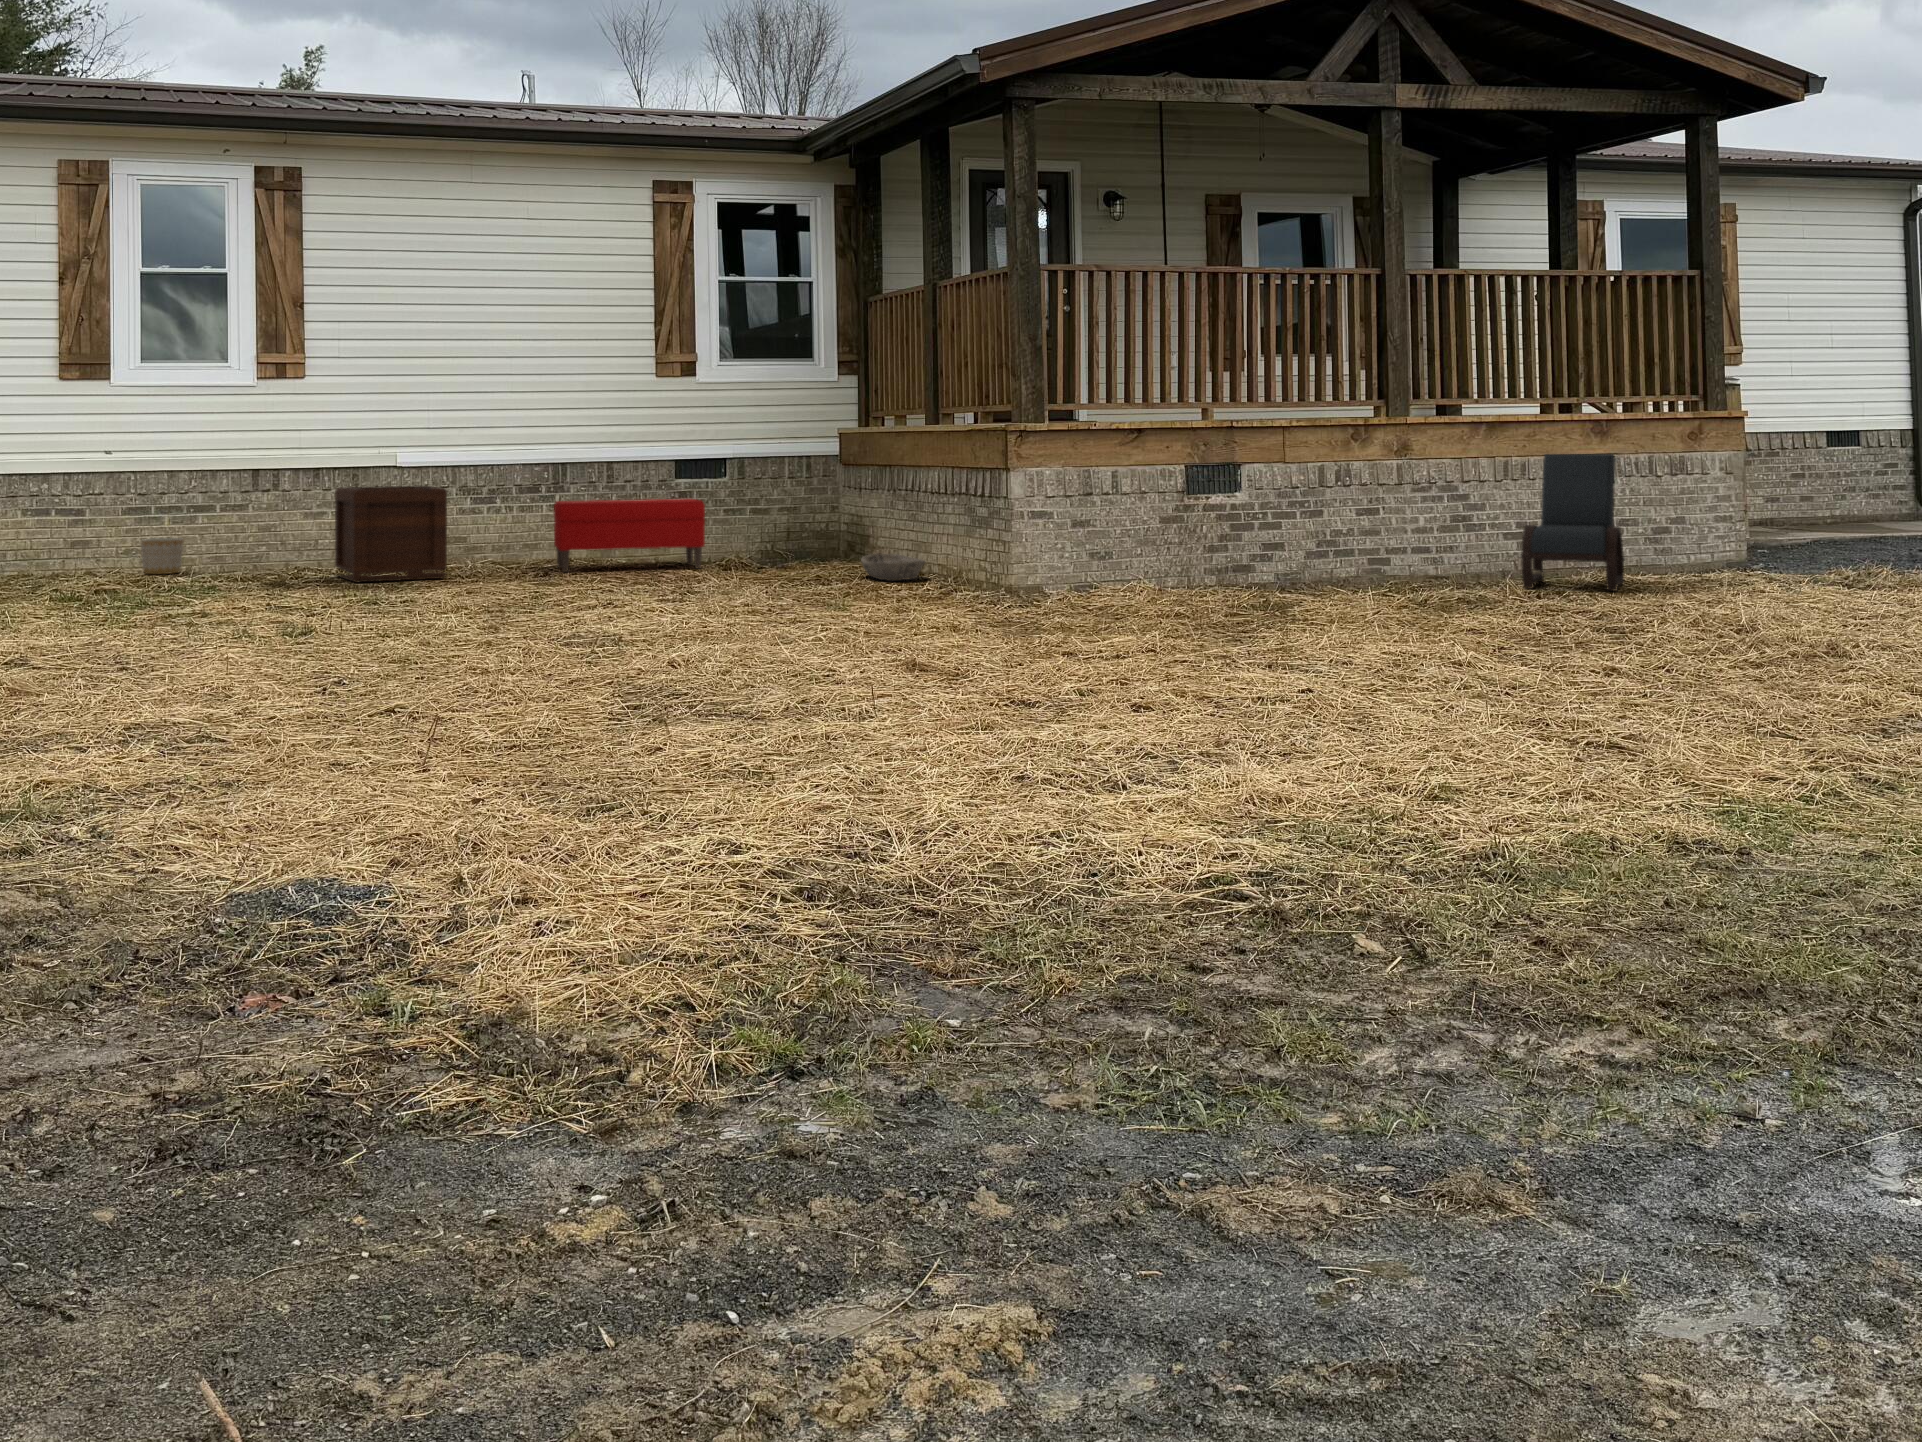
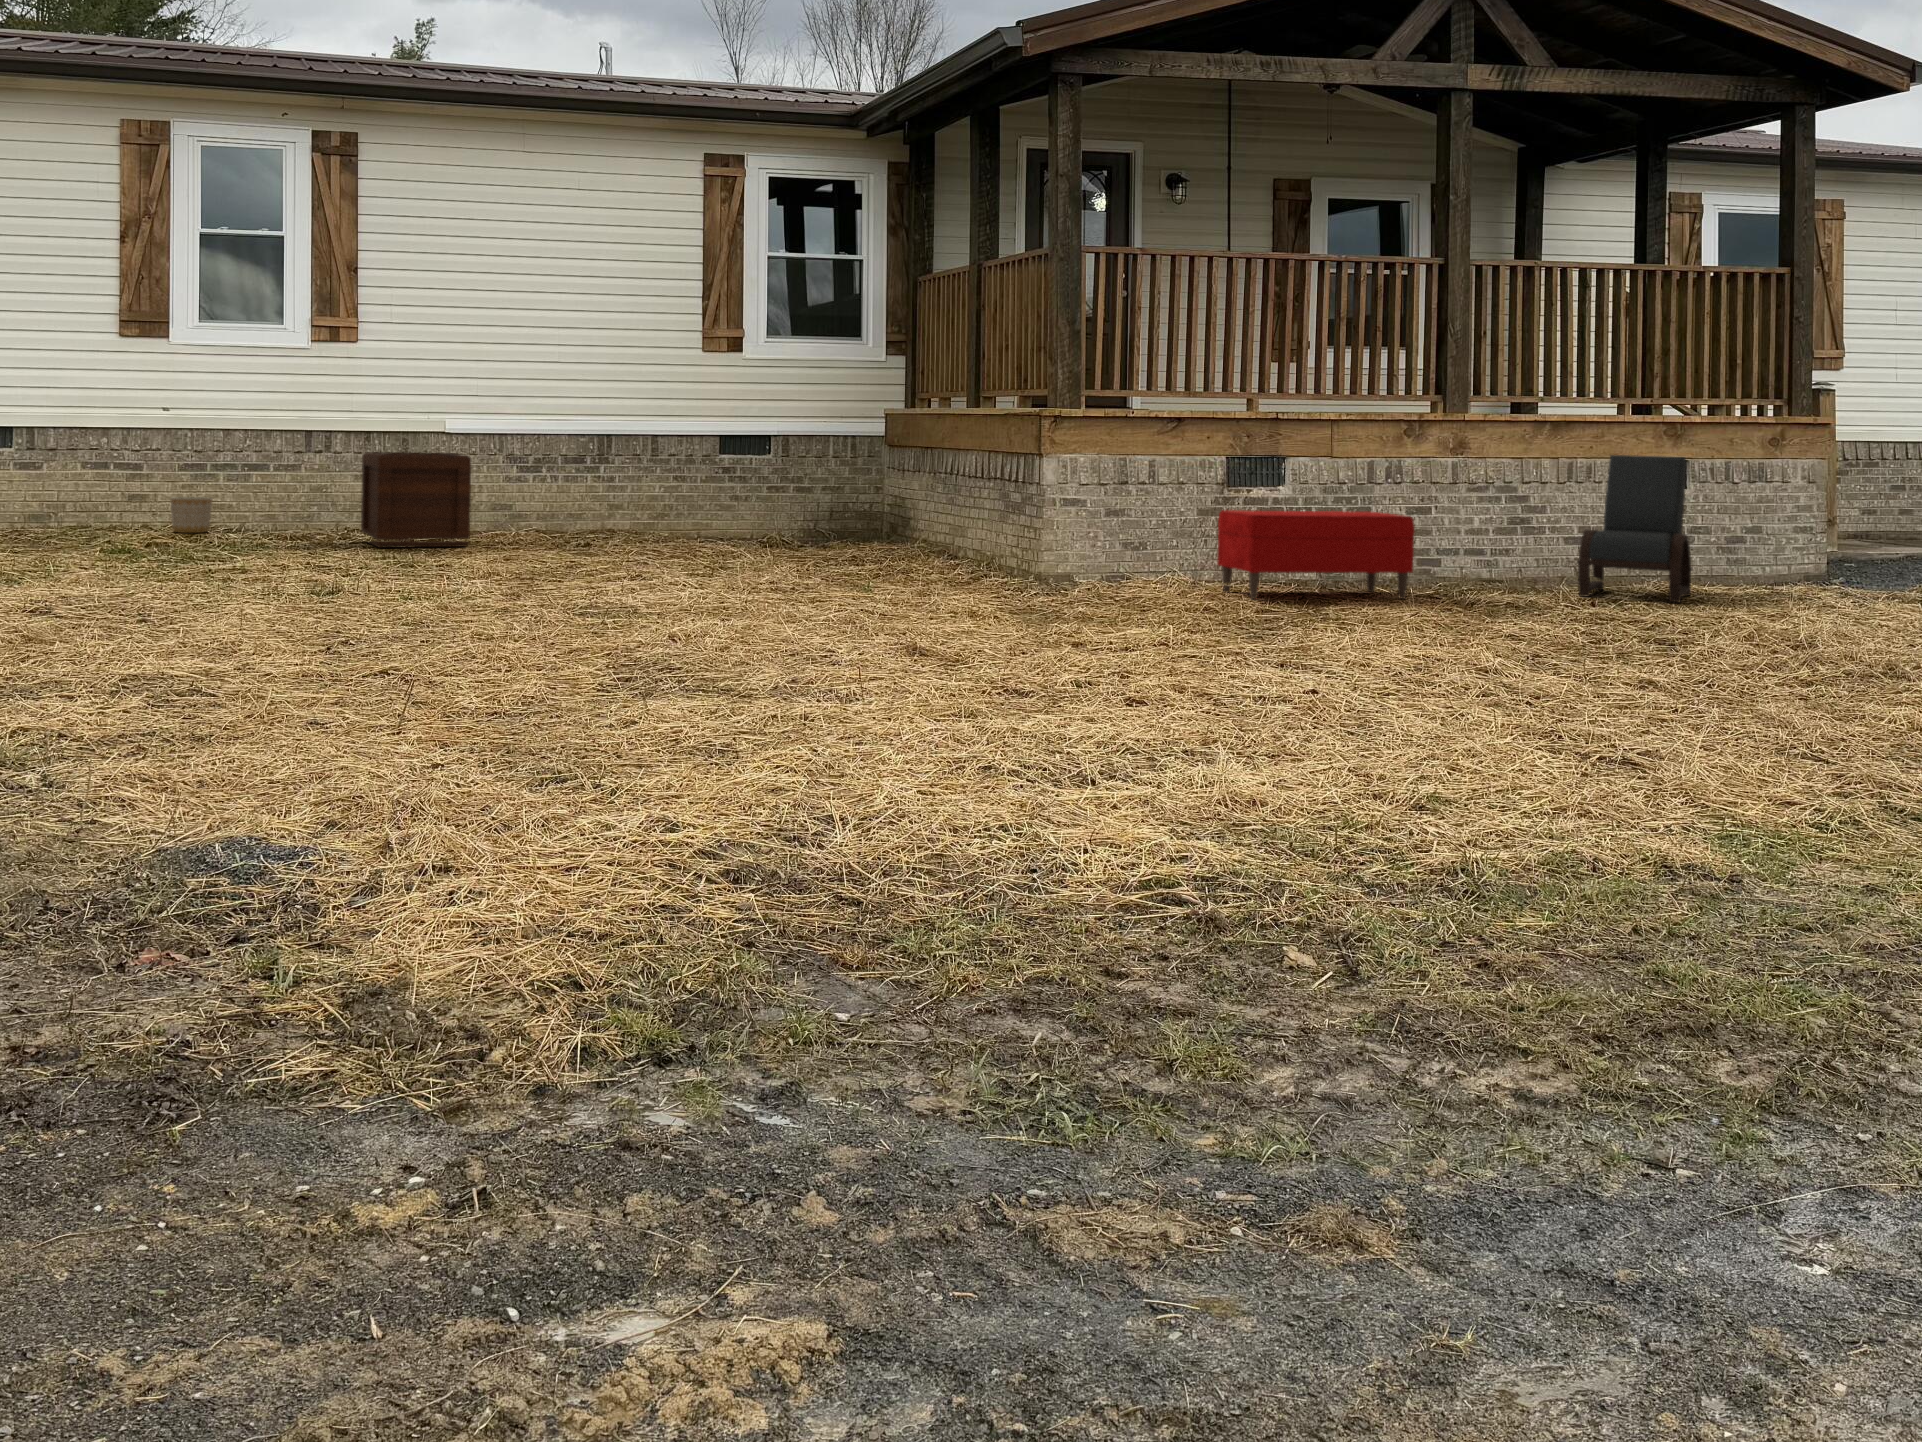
bench: present [553,499,705,572] -> present [1218,510,1415,599]
basket: present [861,553,926,581] -> none [887,536,953,565]

